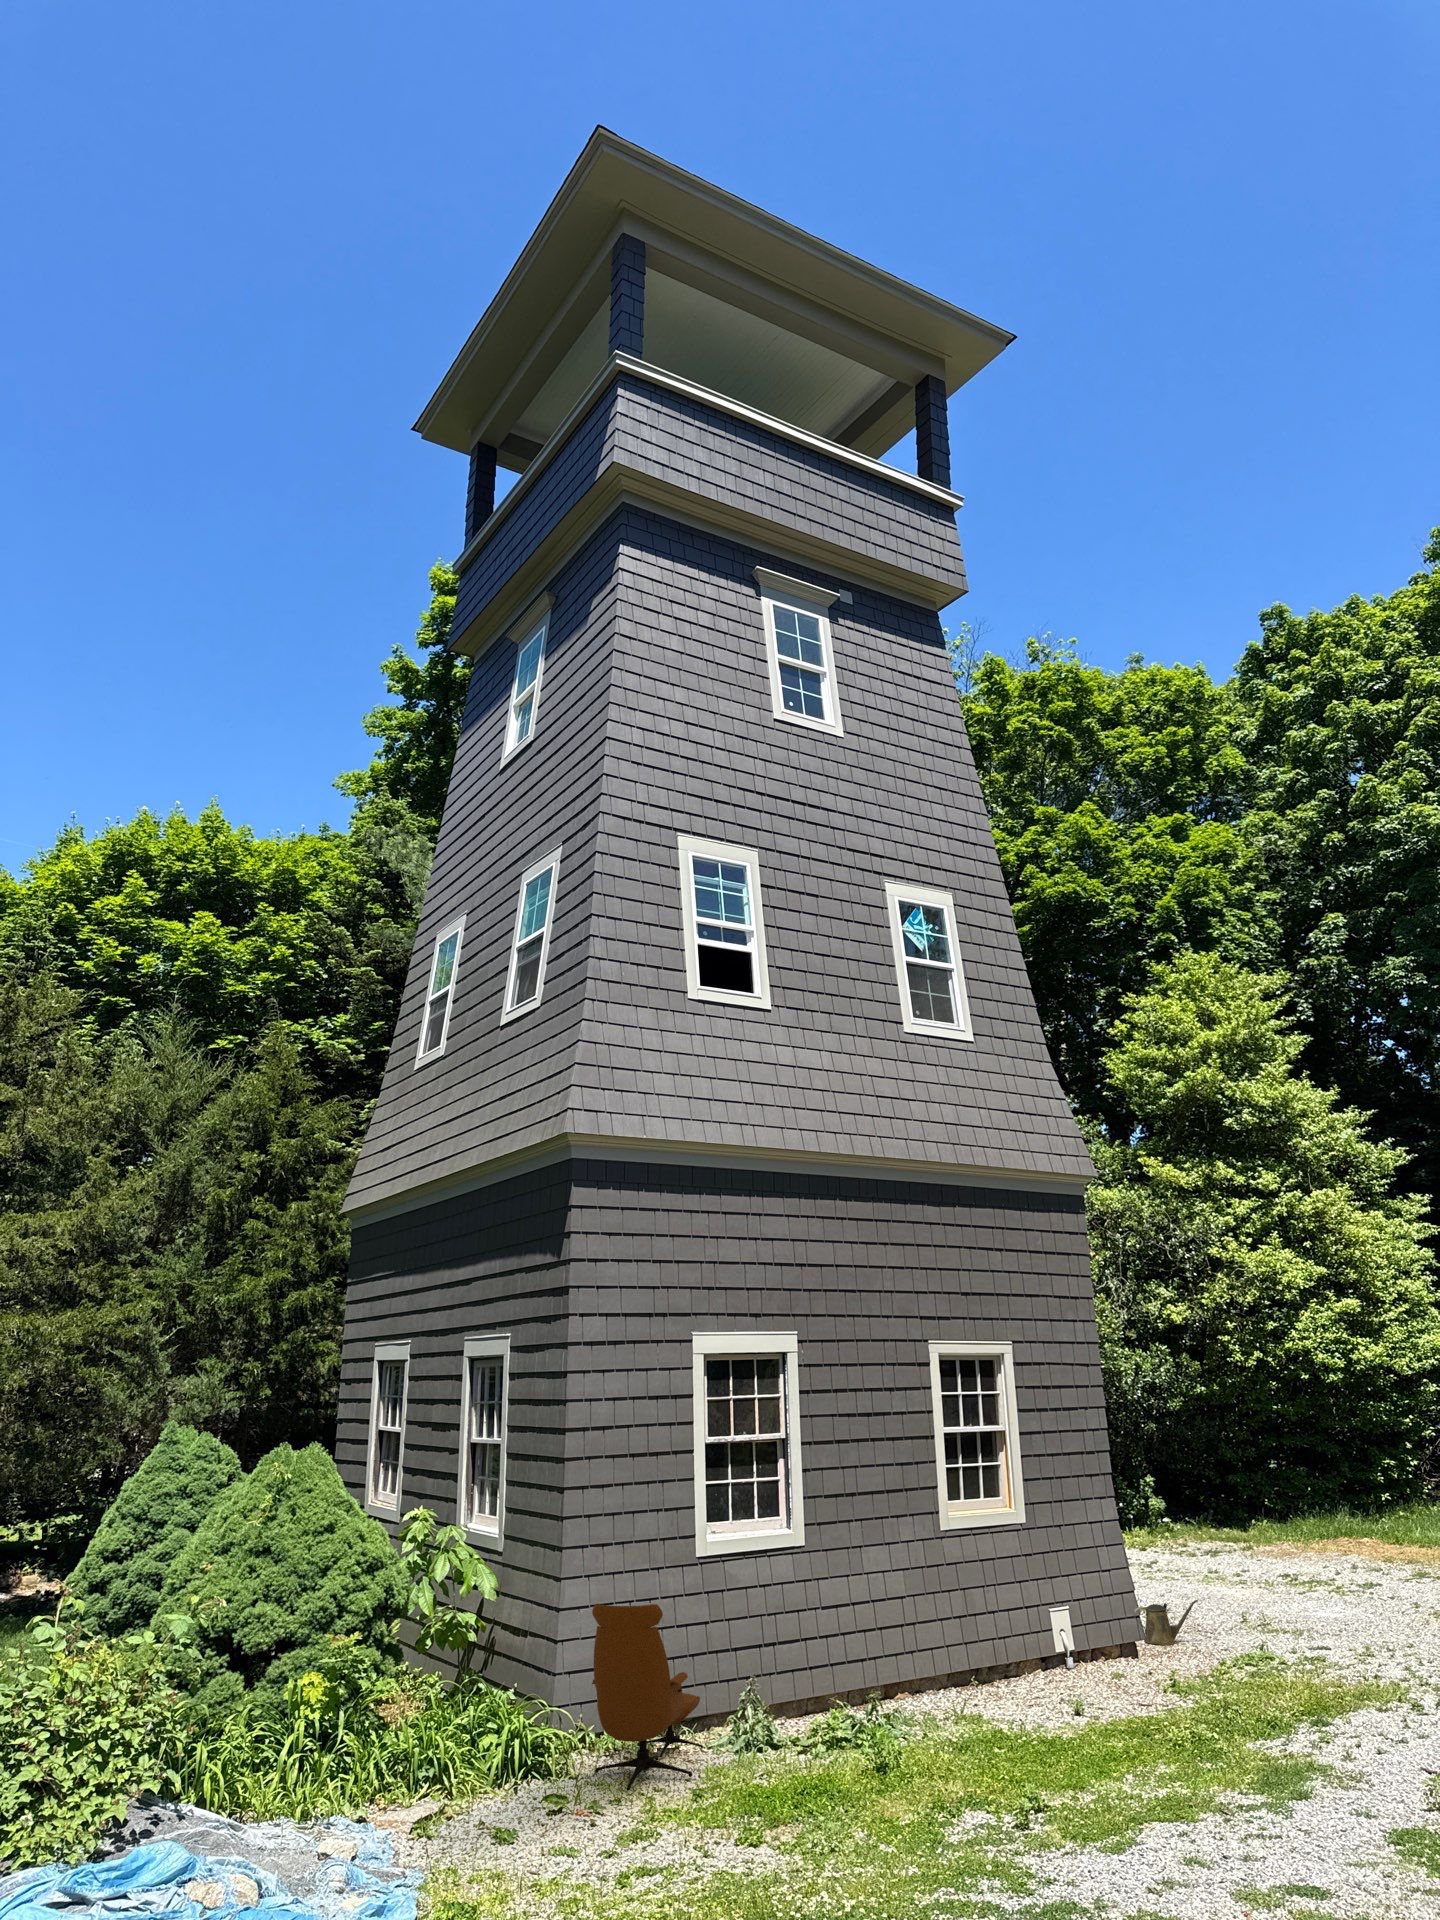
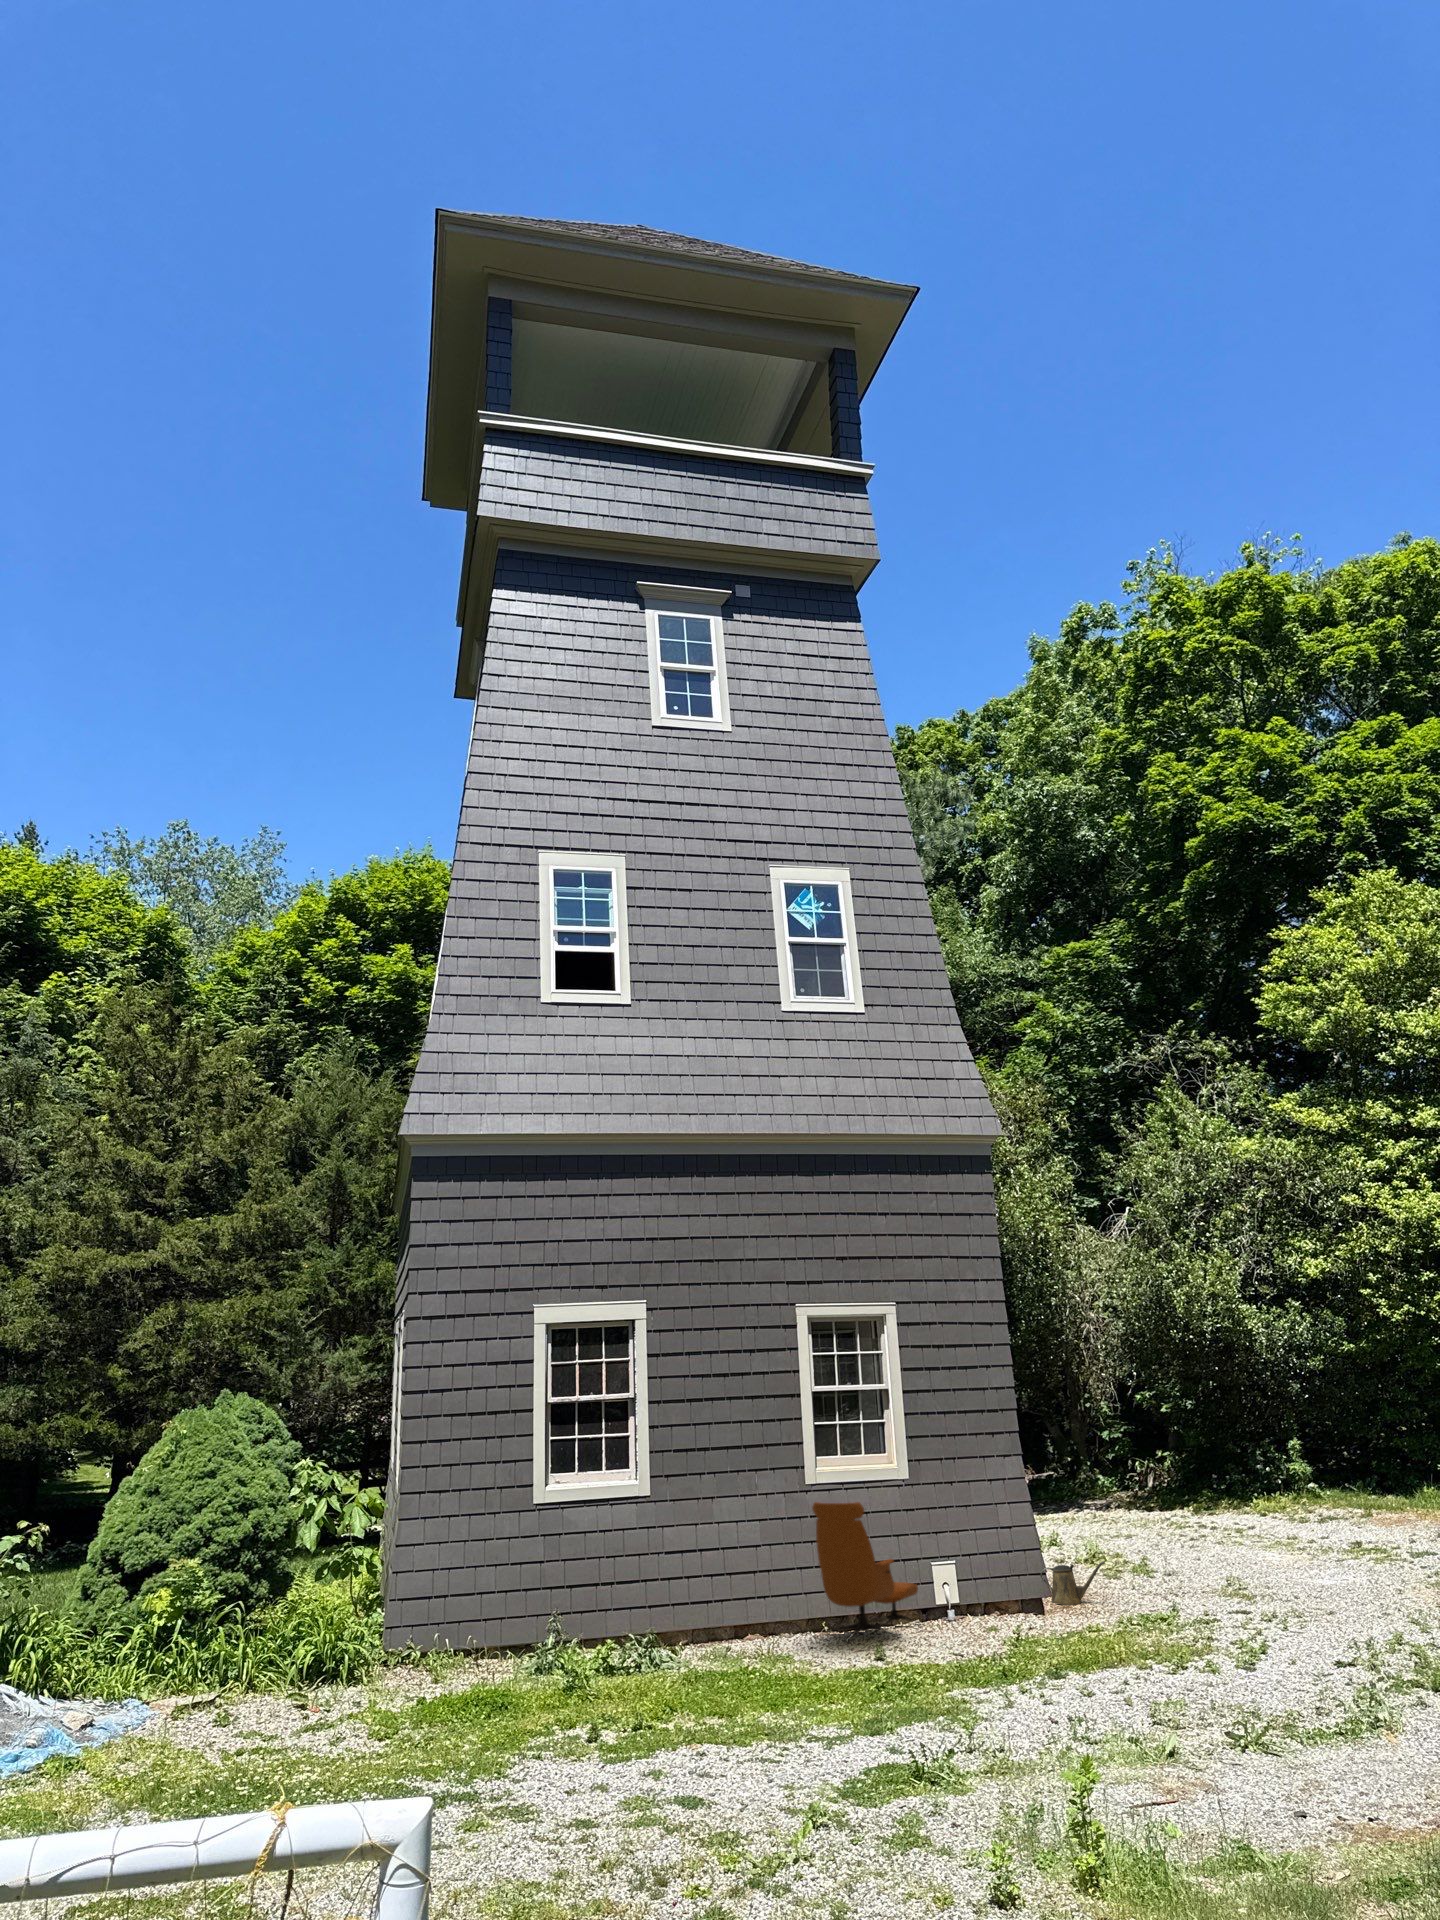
lounge chair: present [592,1603,703,1791] -> present [812,1502,920,1642]

